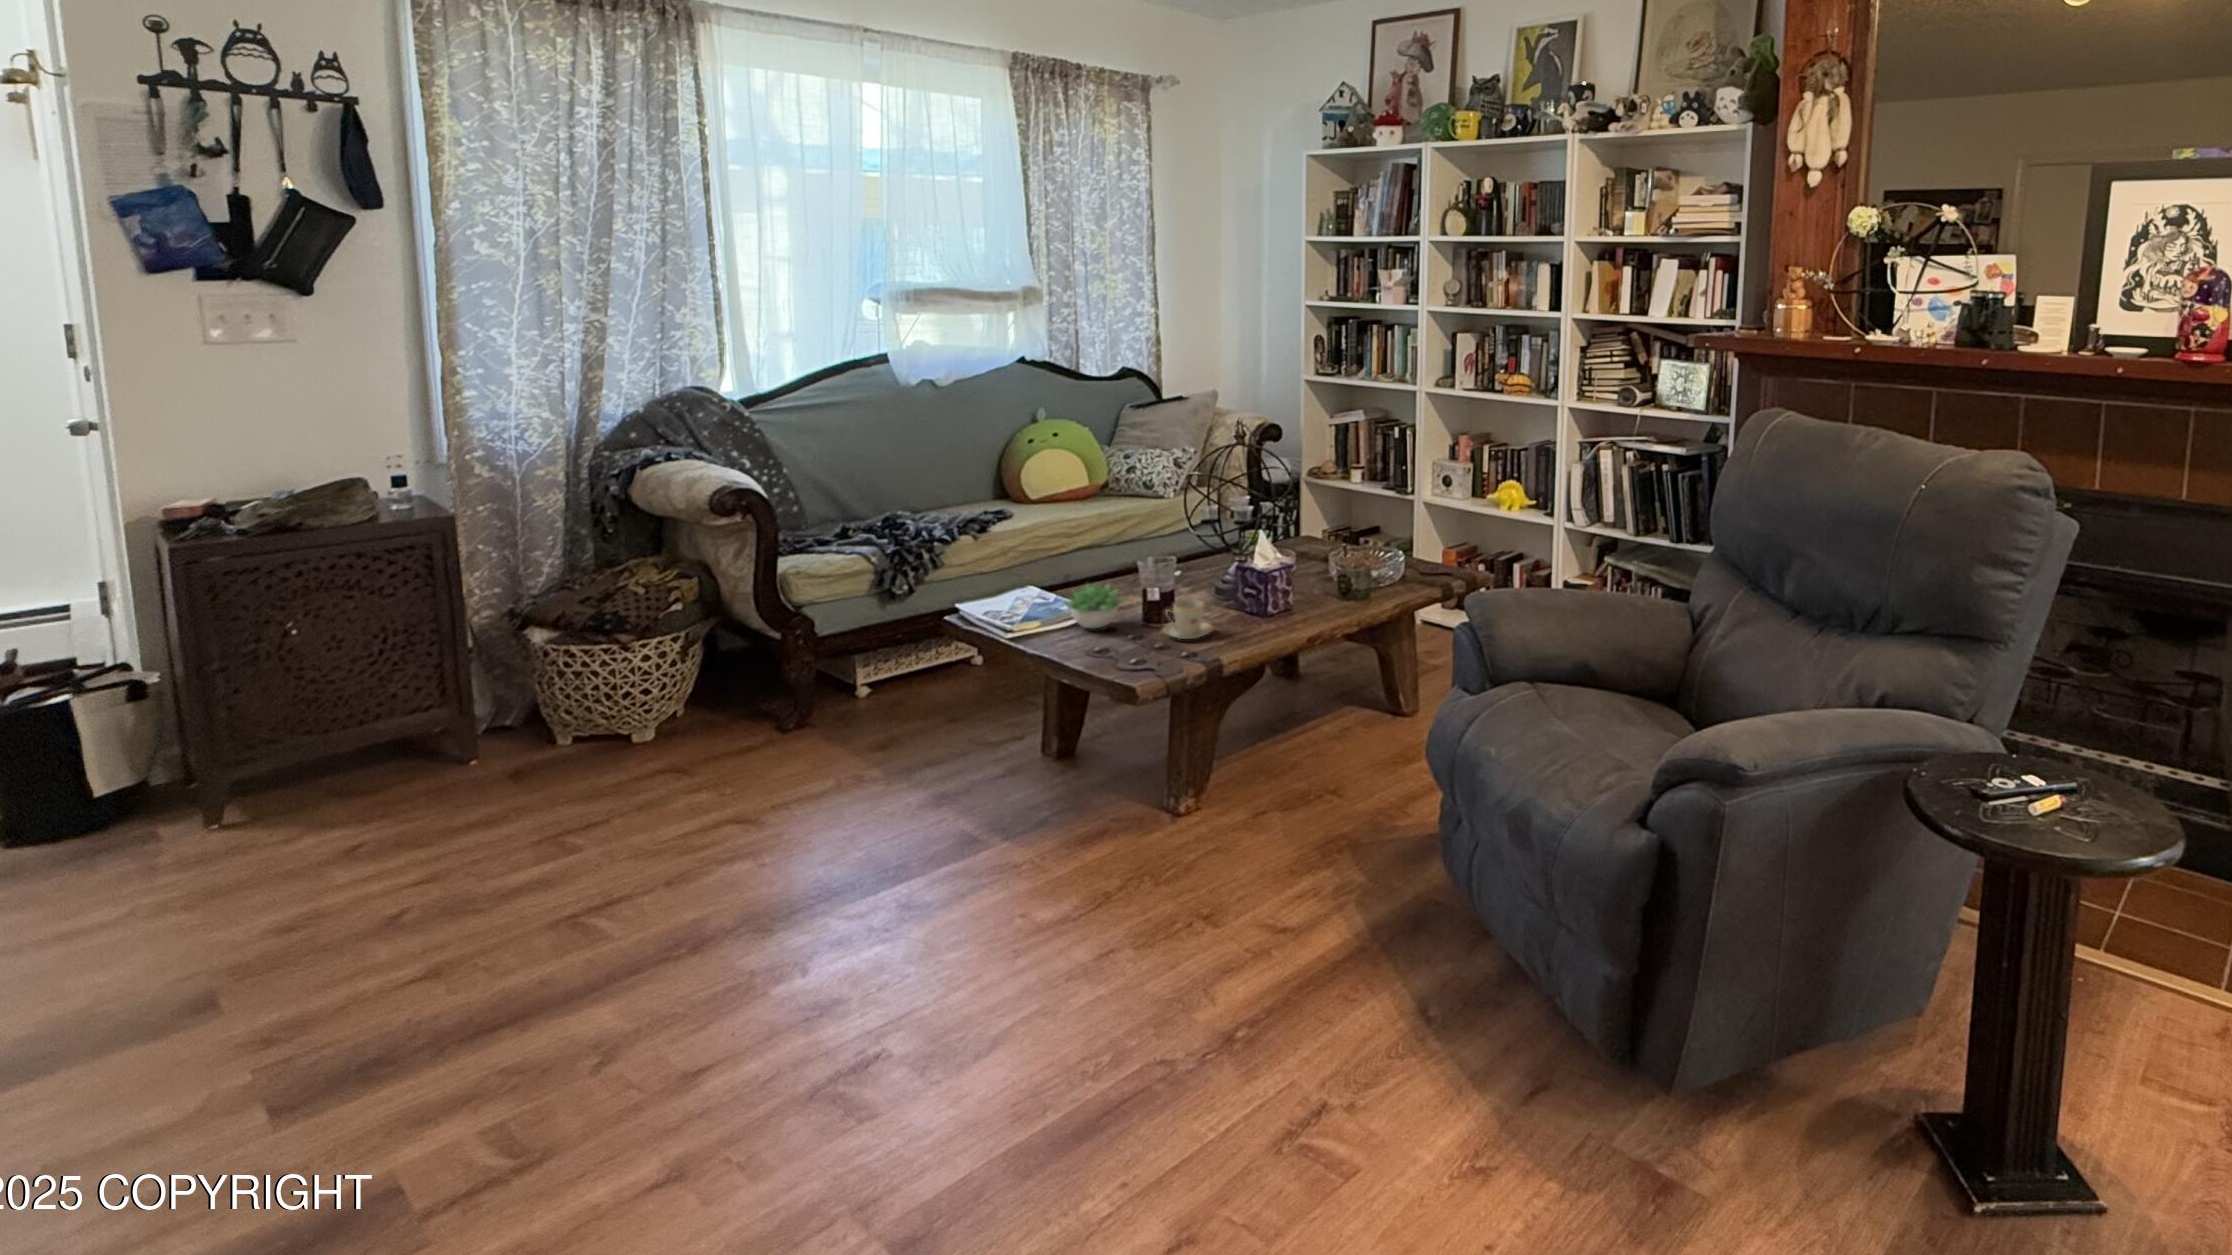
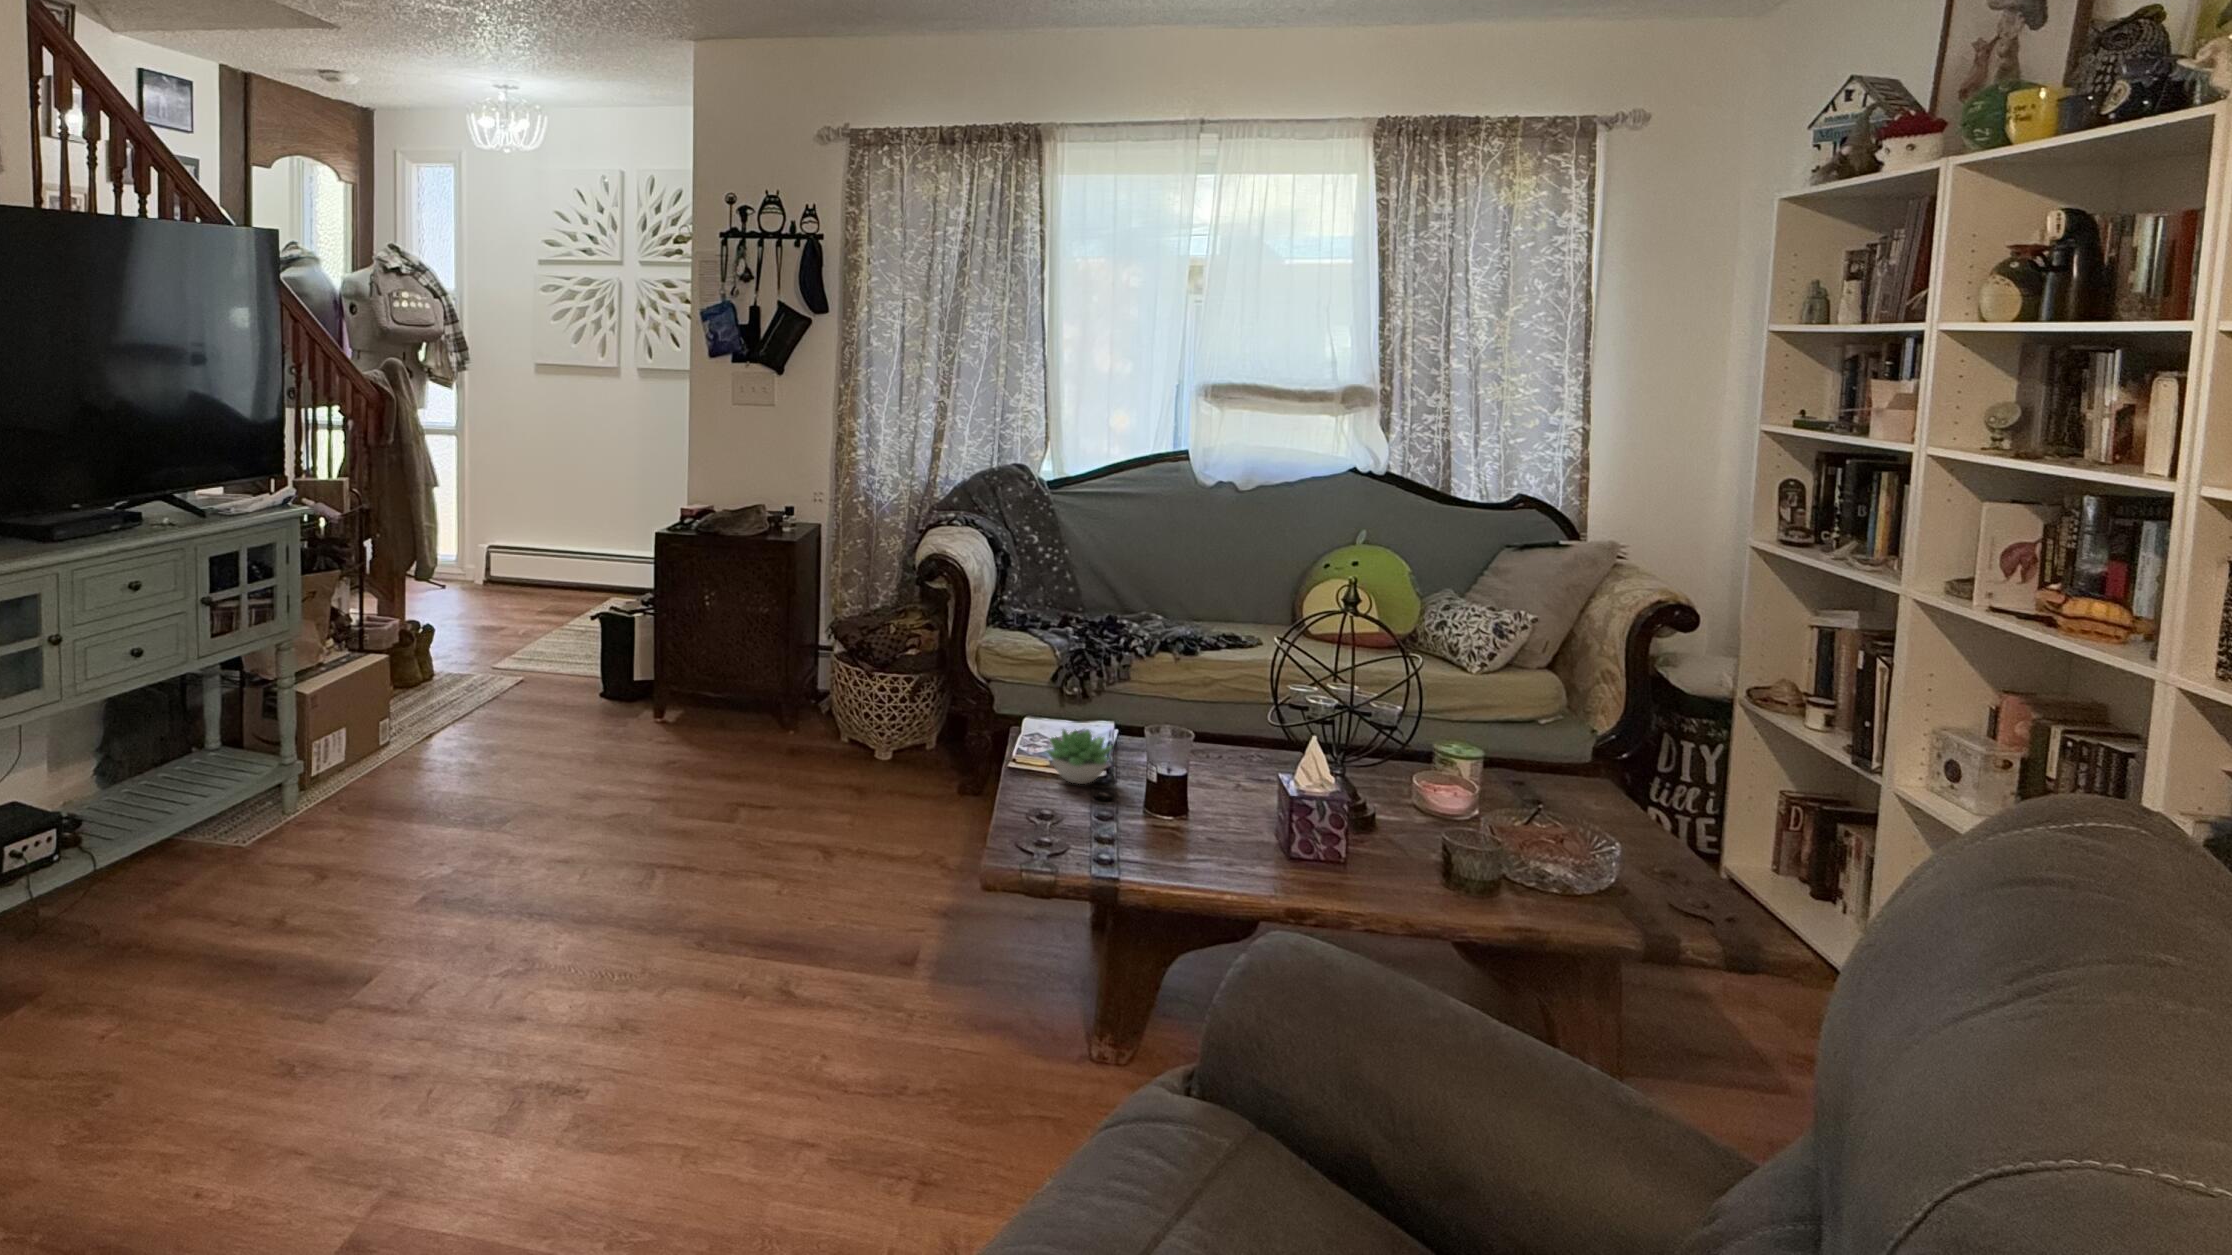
teacup: present [1163,600,1214,639] -> none [1106,781,1171,835]

